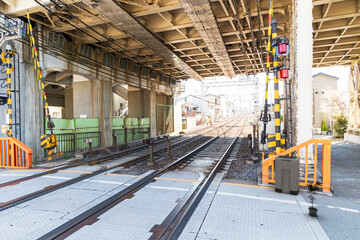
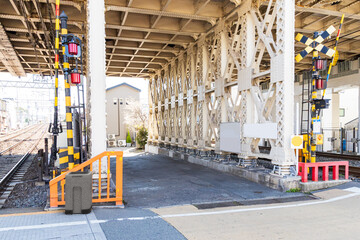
potted plant: present [306,180,322,216] -> none [93,193,110,231]

